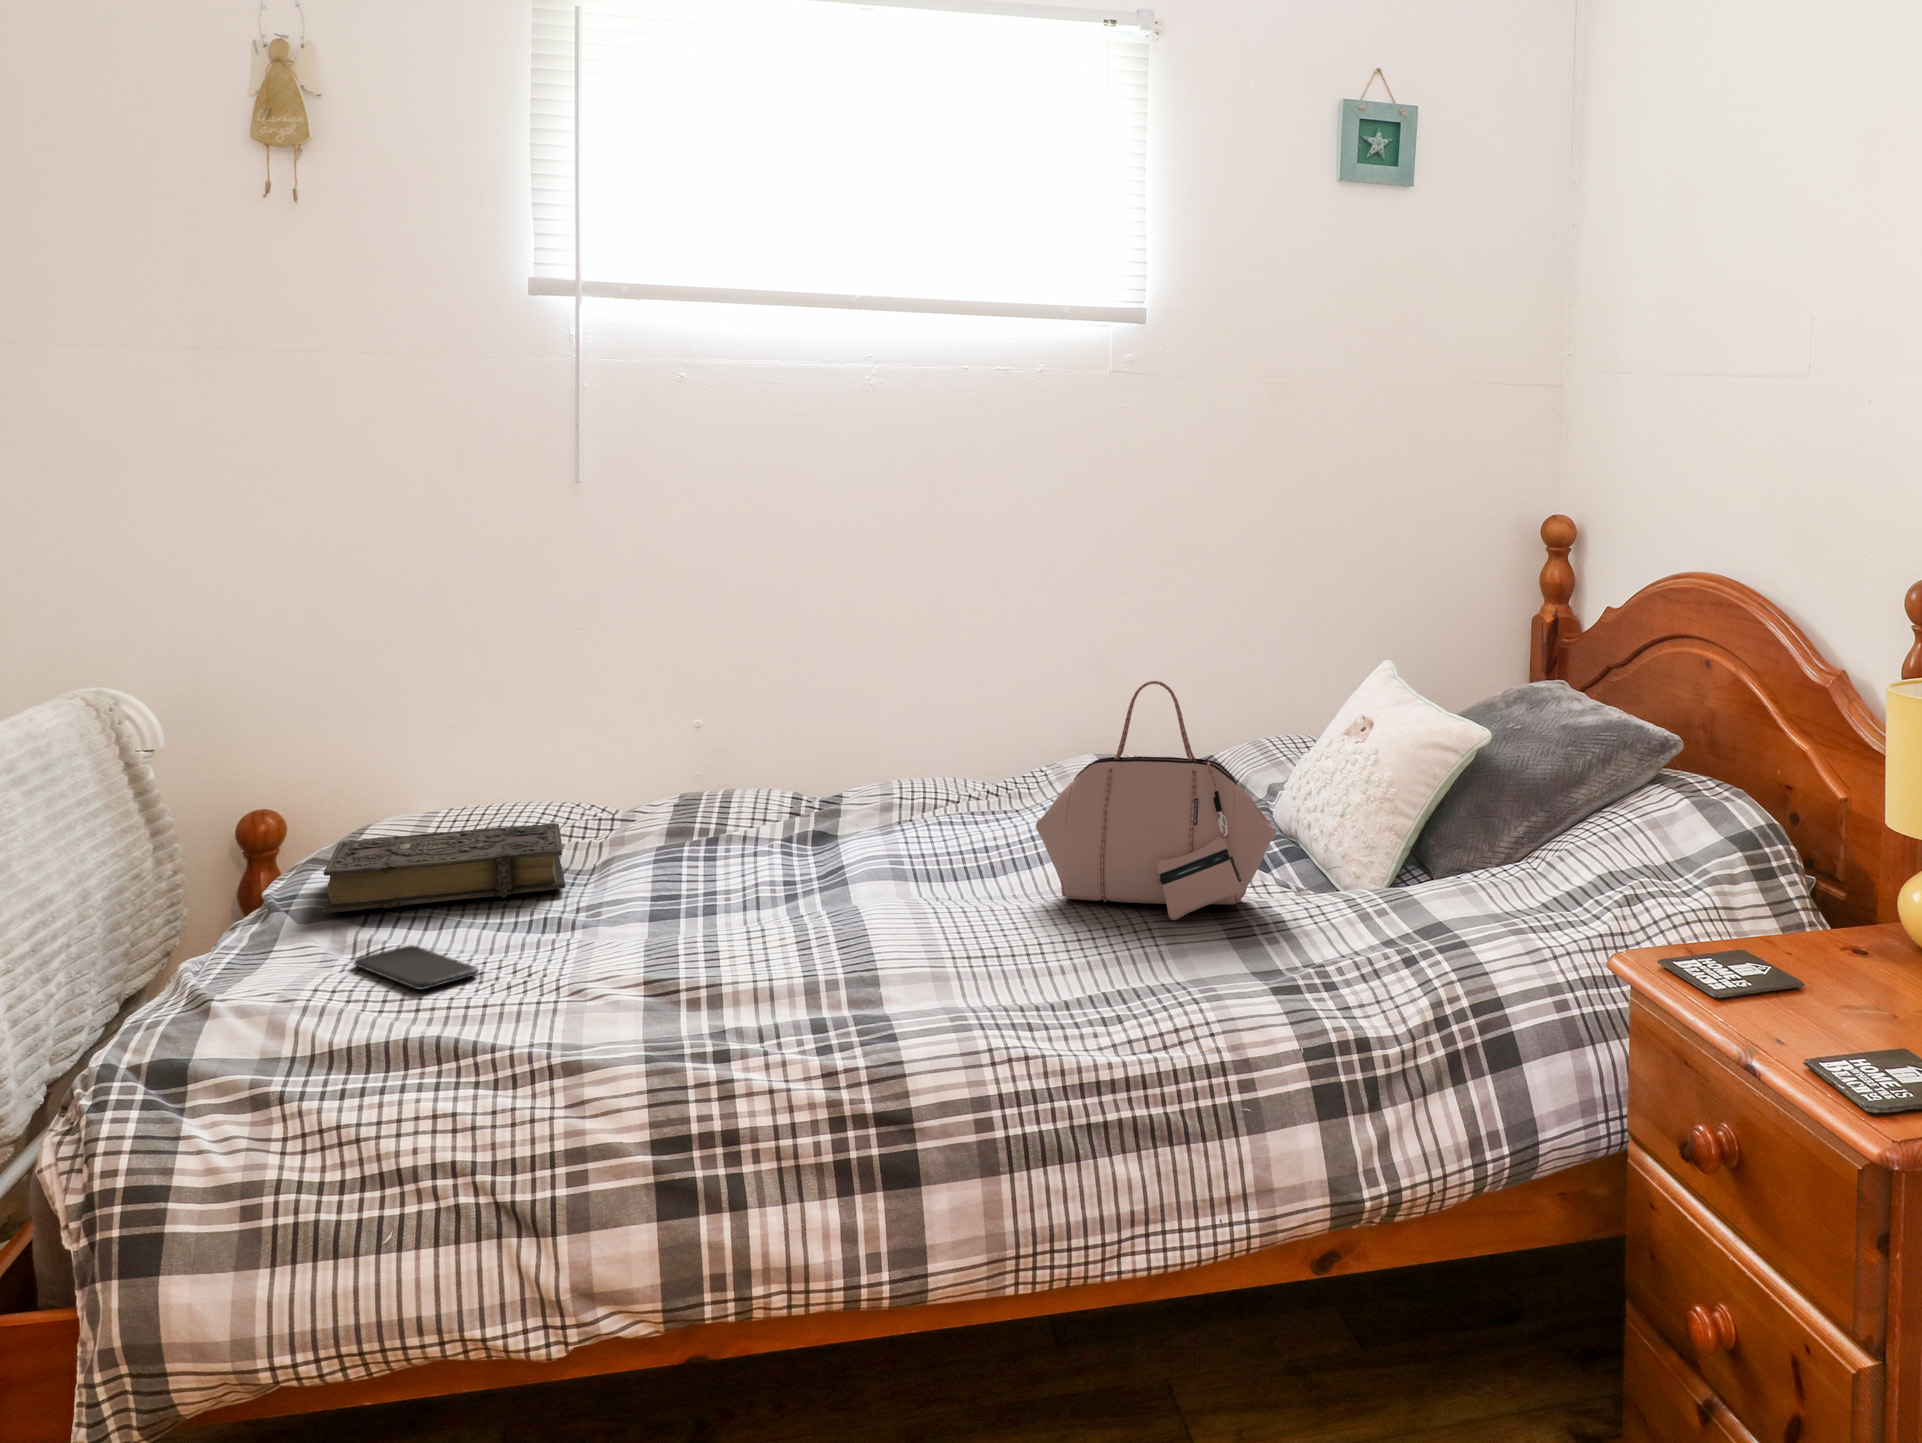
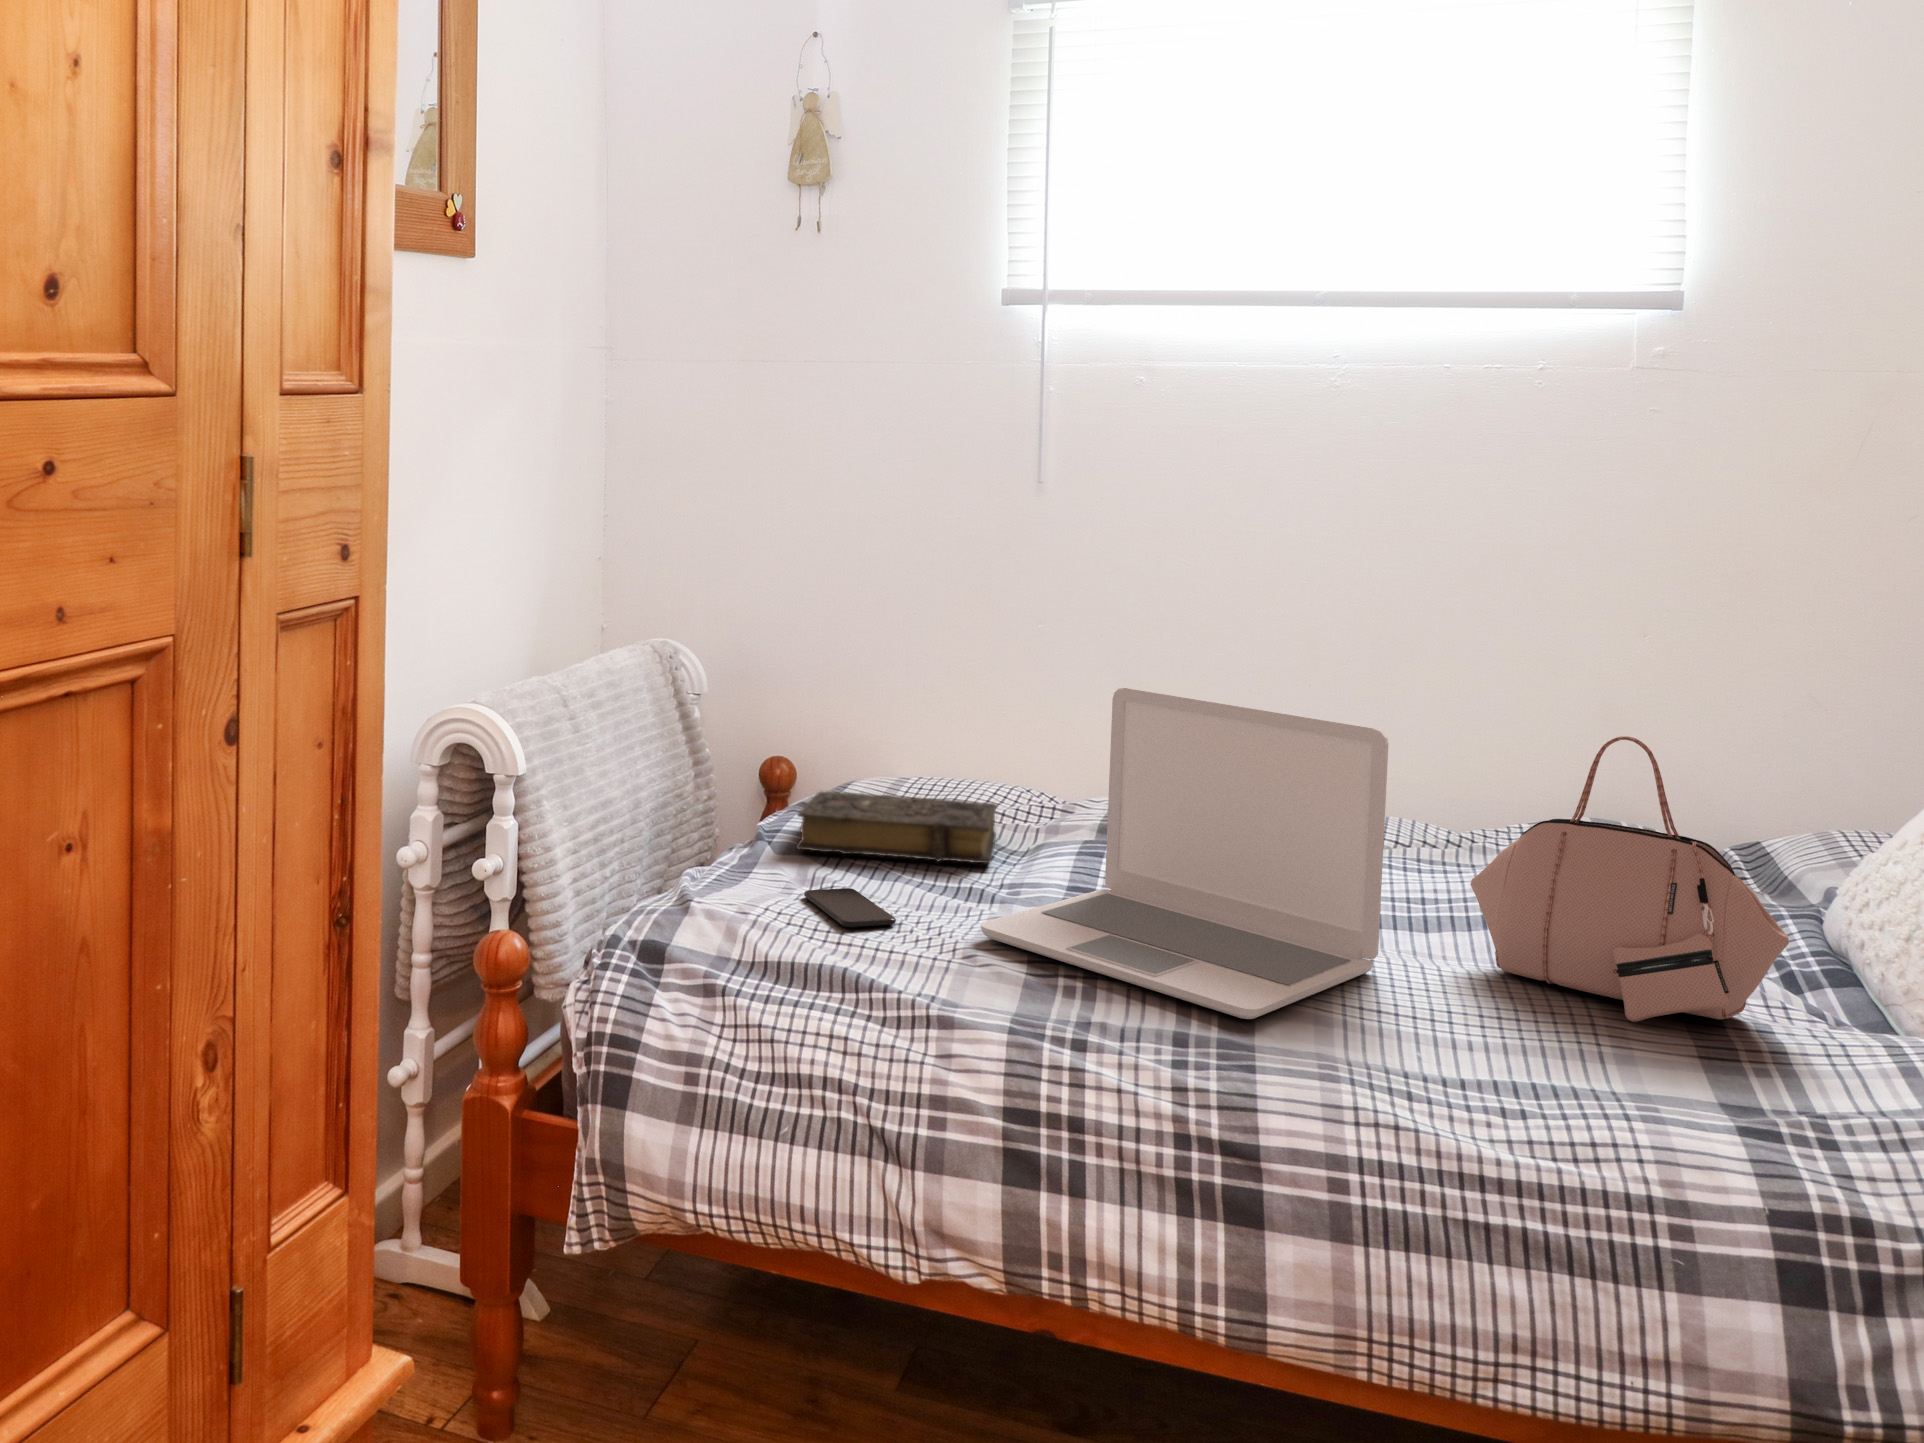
laptop: none [581,686,971,991] -> present [981,688,1388,1019]

